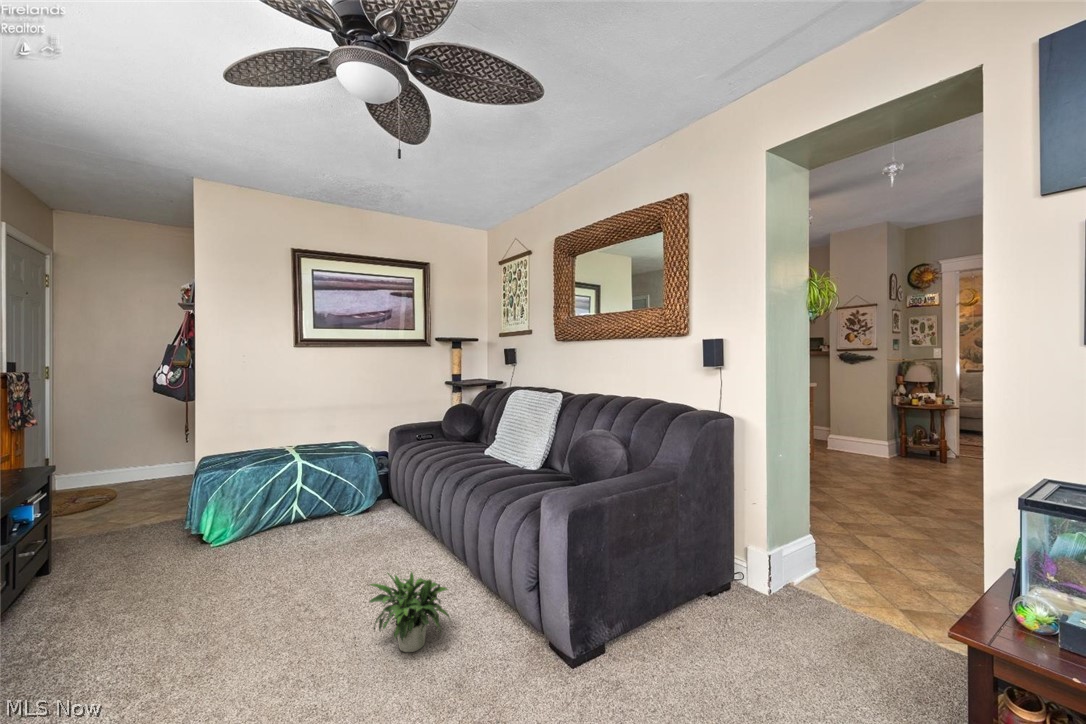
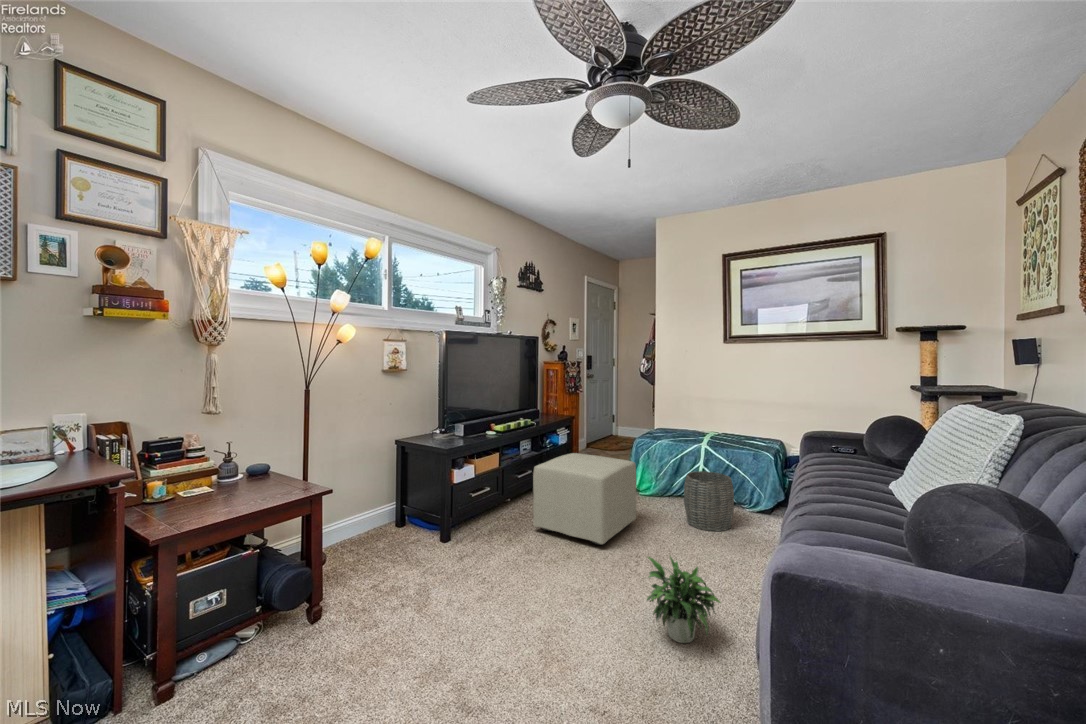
woven basket: none [298,485,354,551] -> present [684,471,734,531]
ottoman: none [77,499,249,657] -> present [533,453,636,545]

